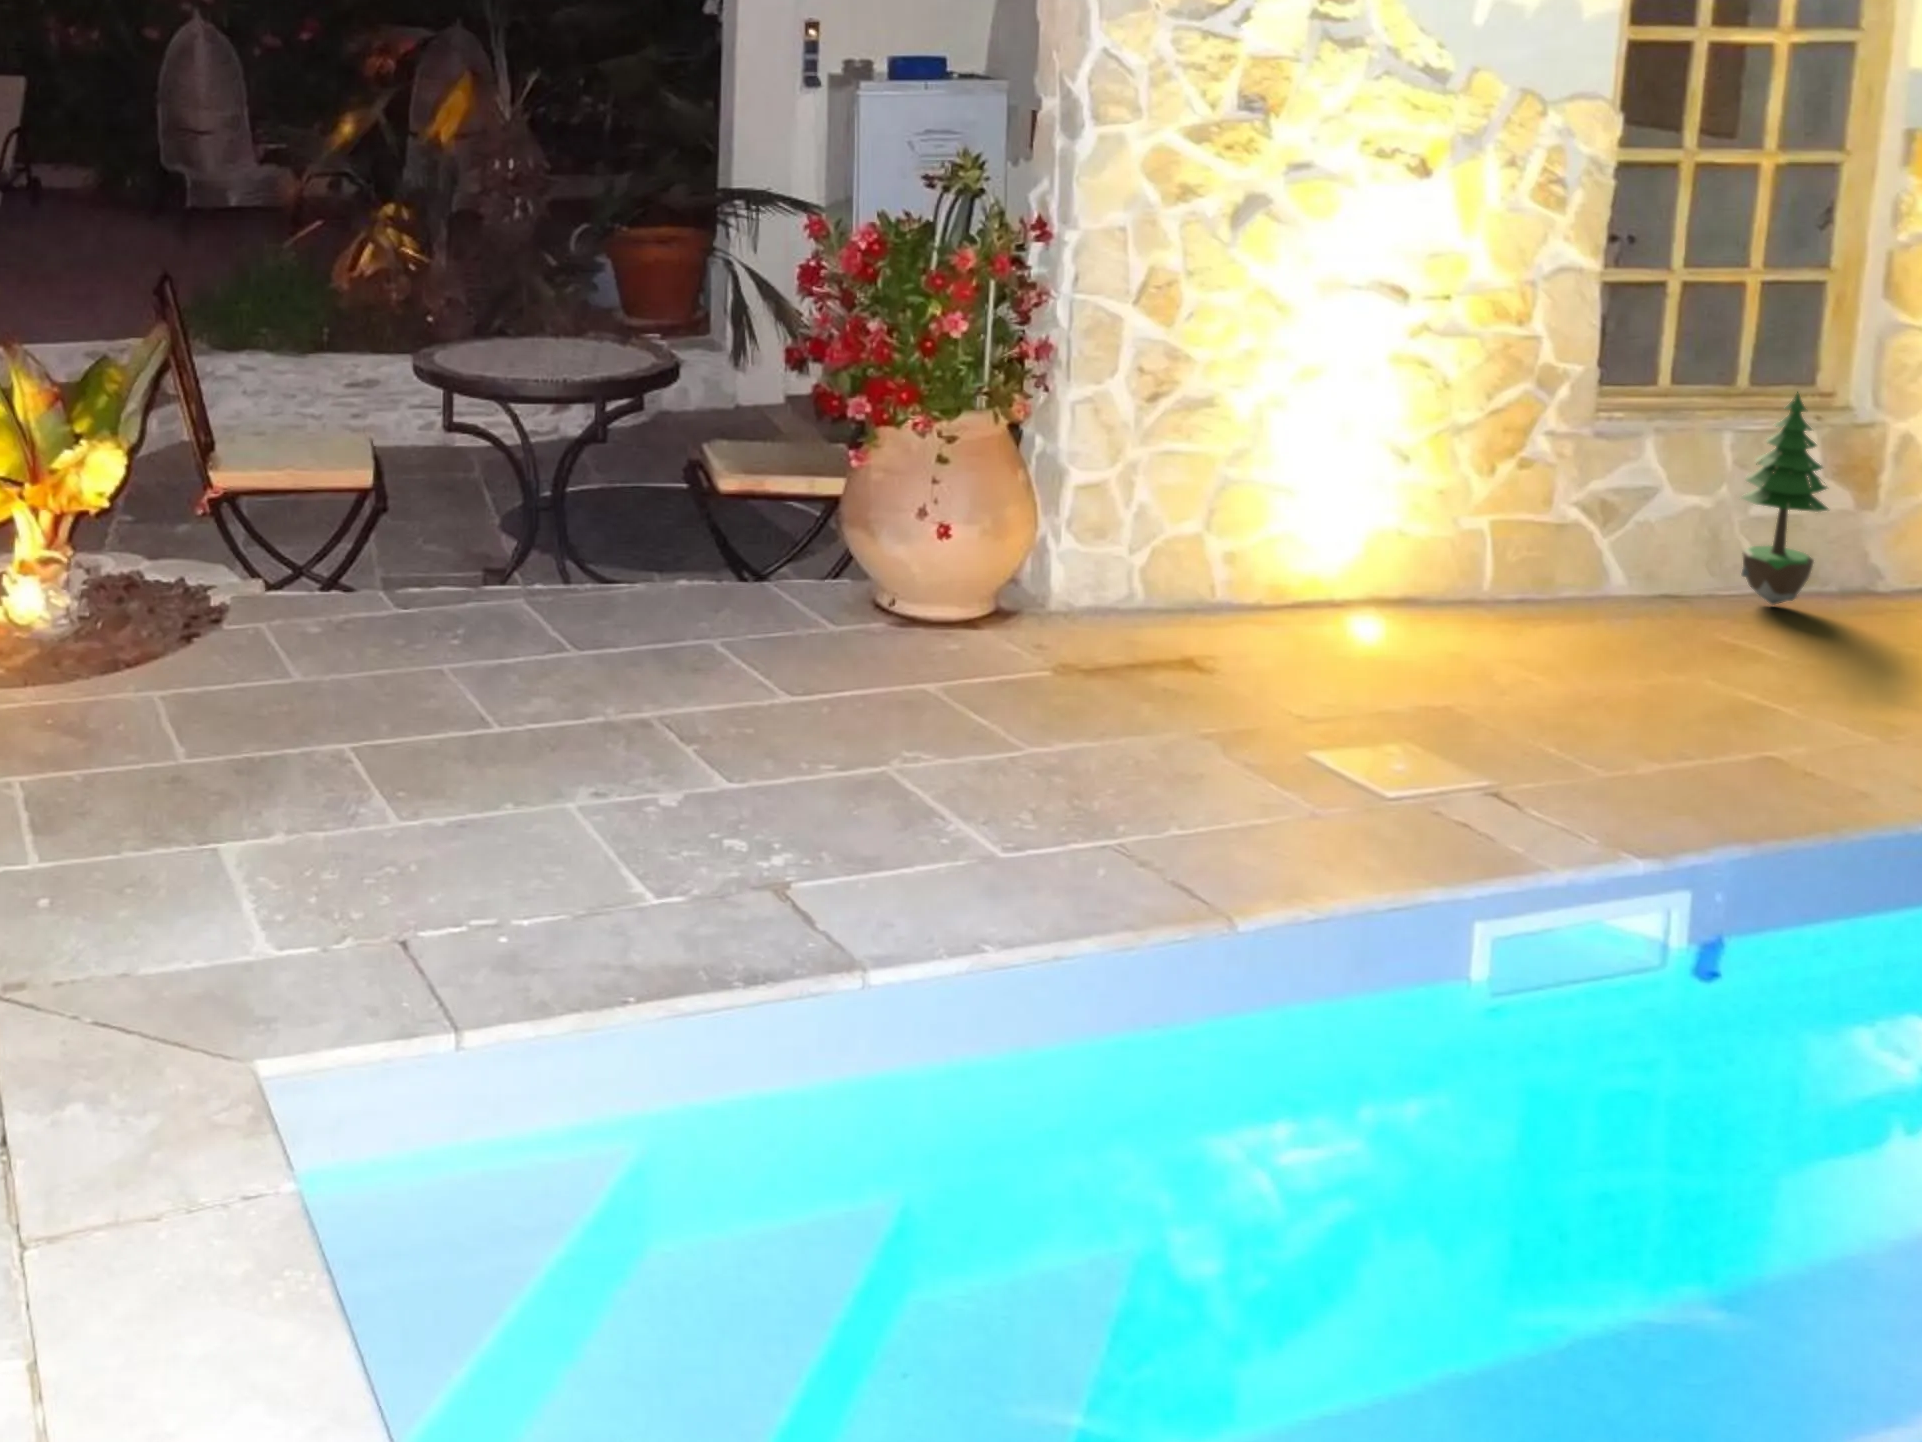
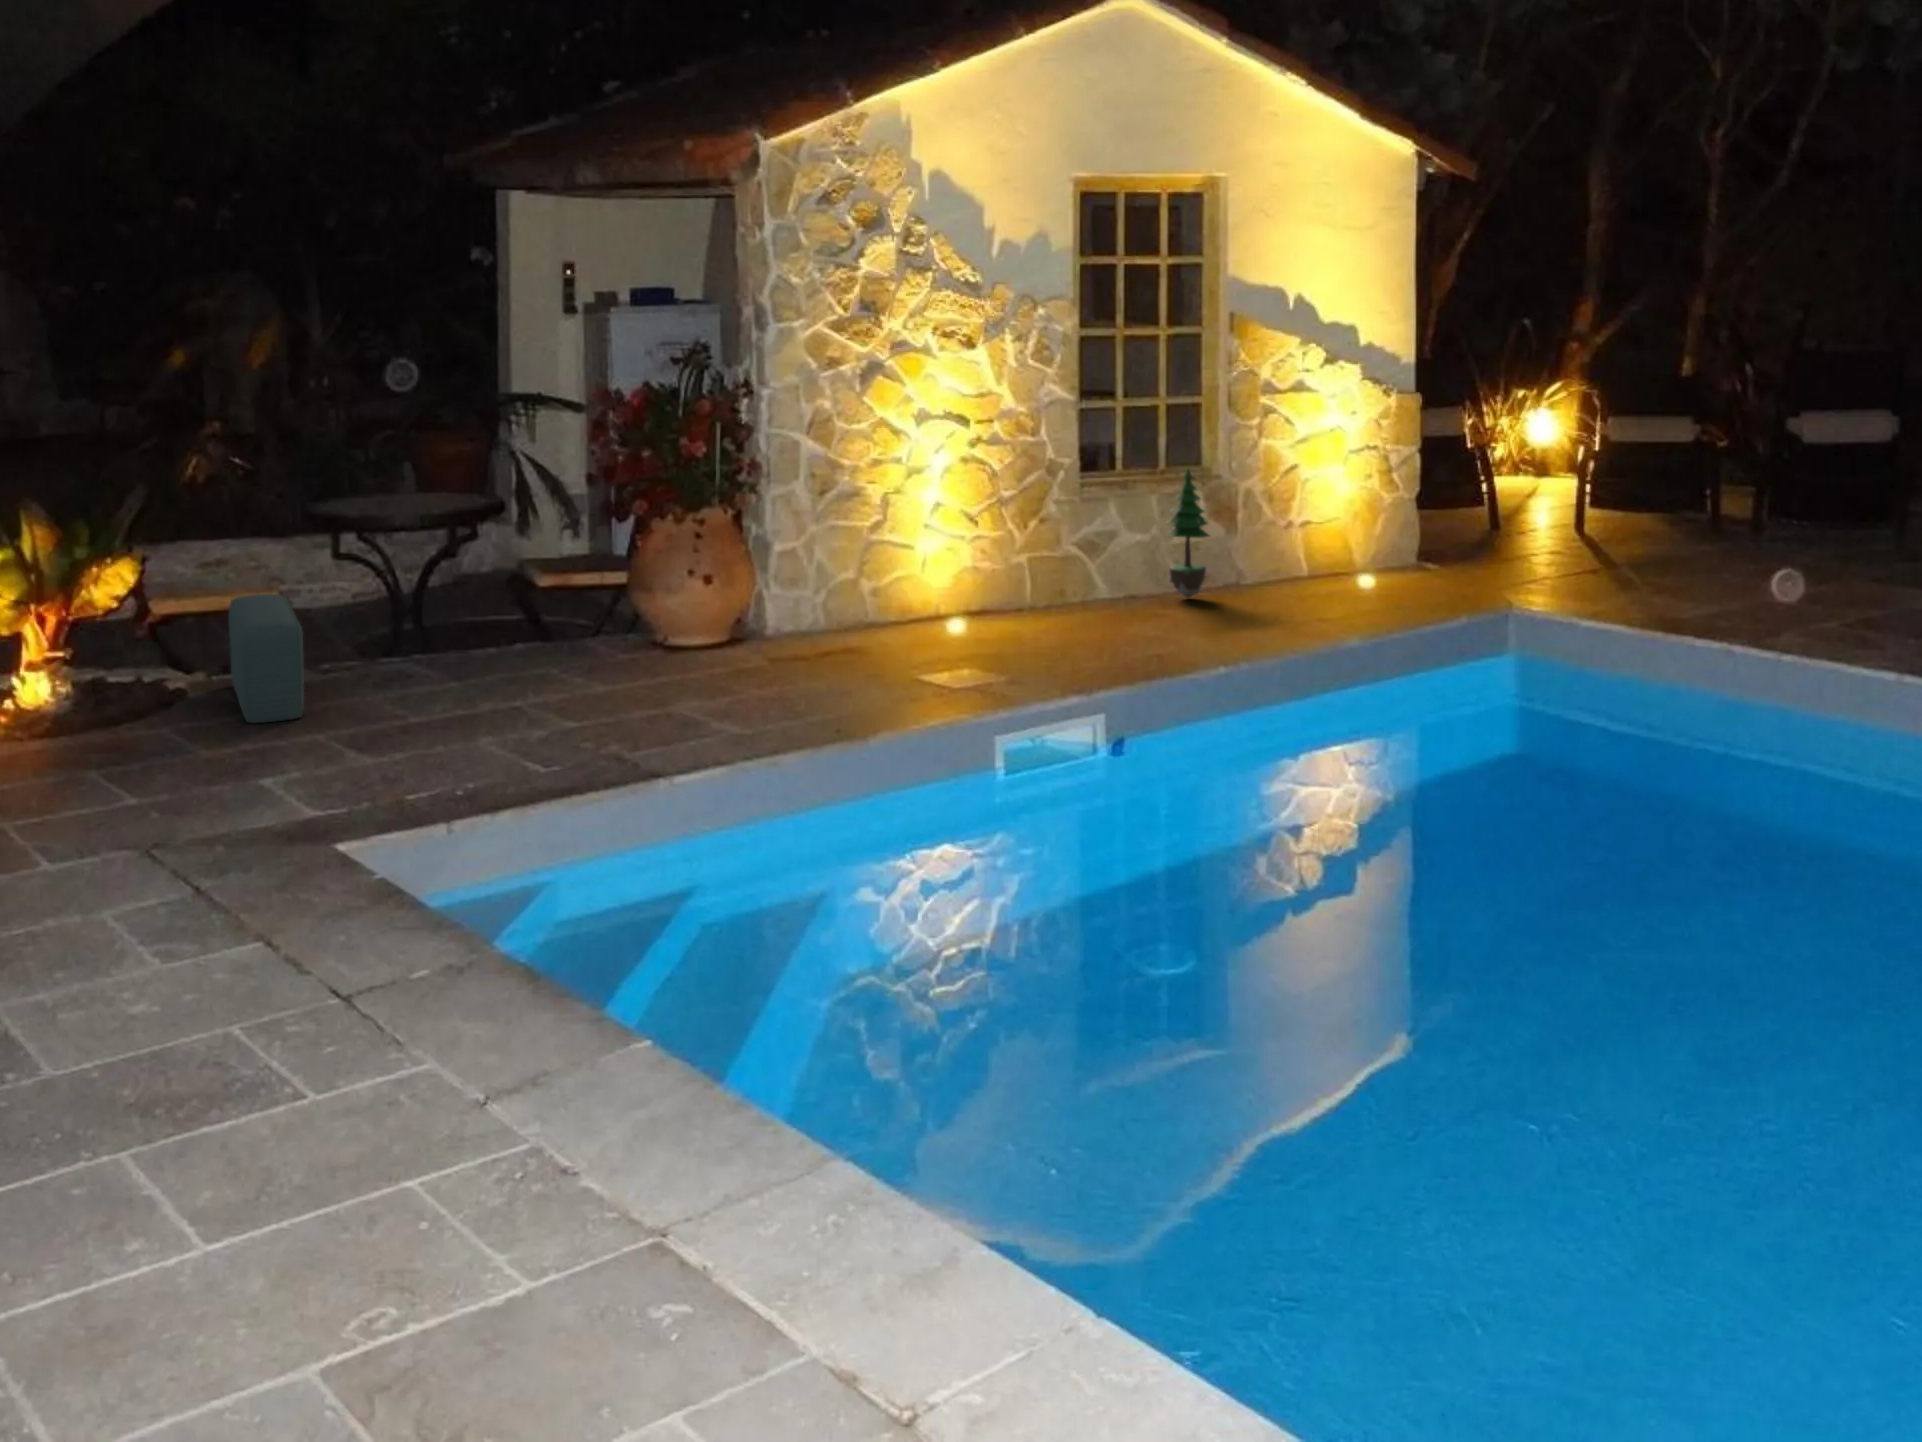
pouf: none [255,491,350,695] -> present [229,594,304,723]

